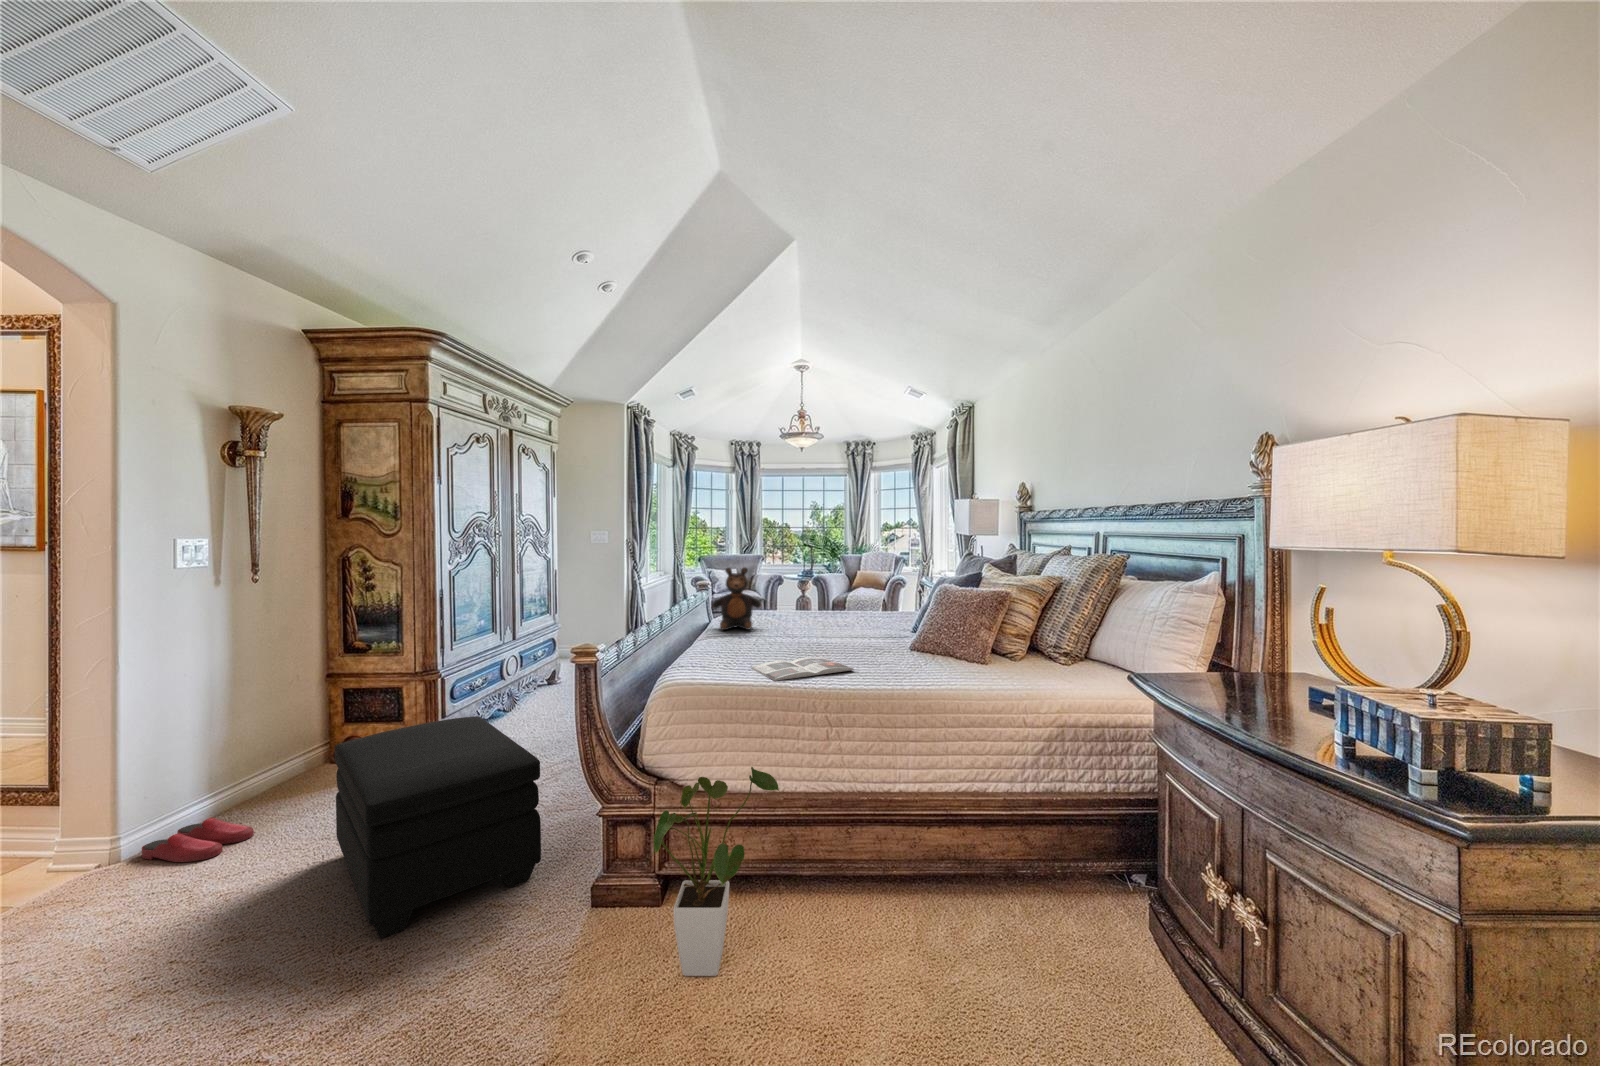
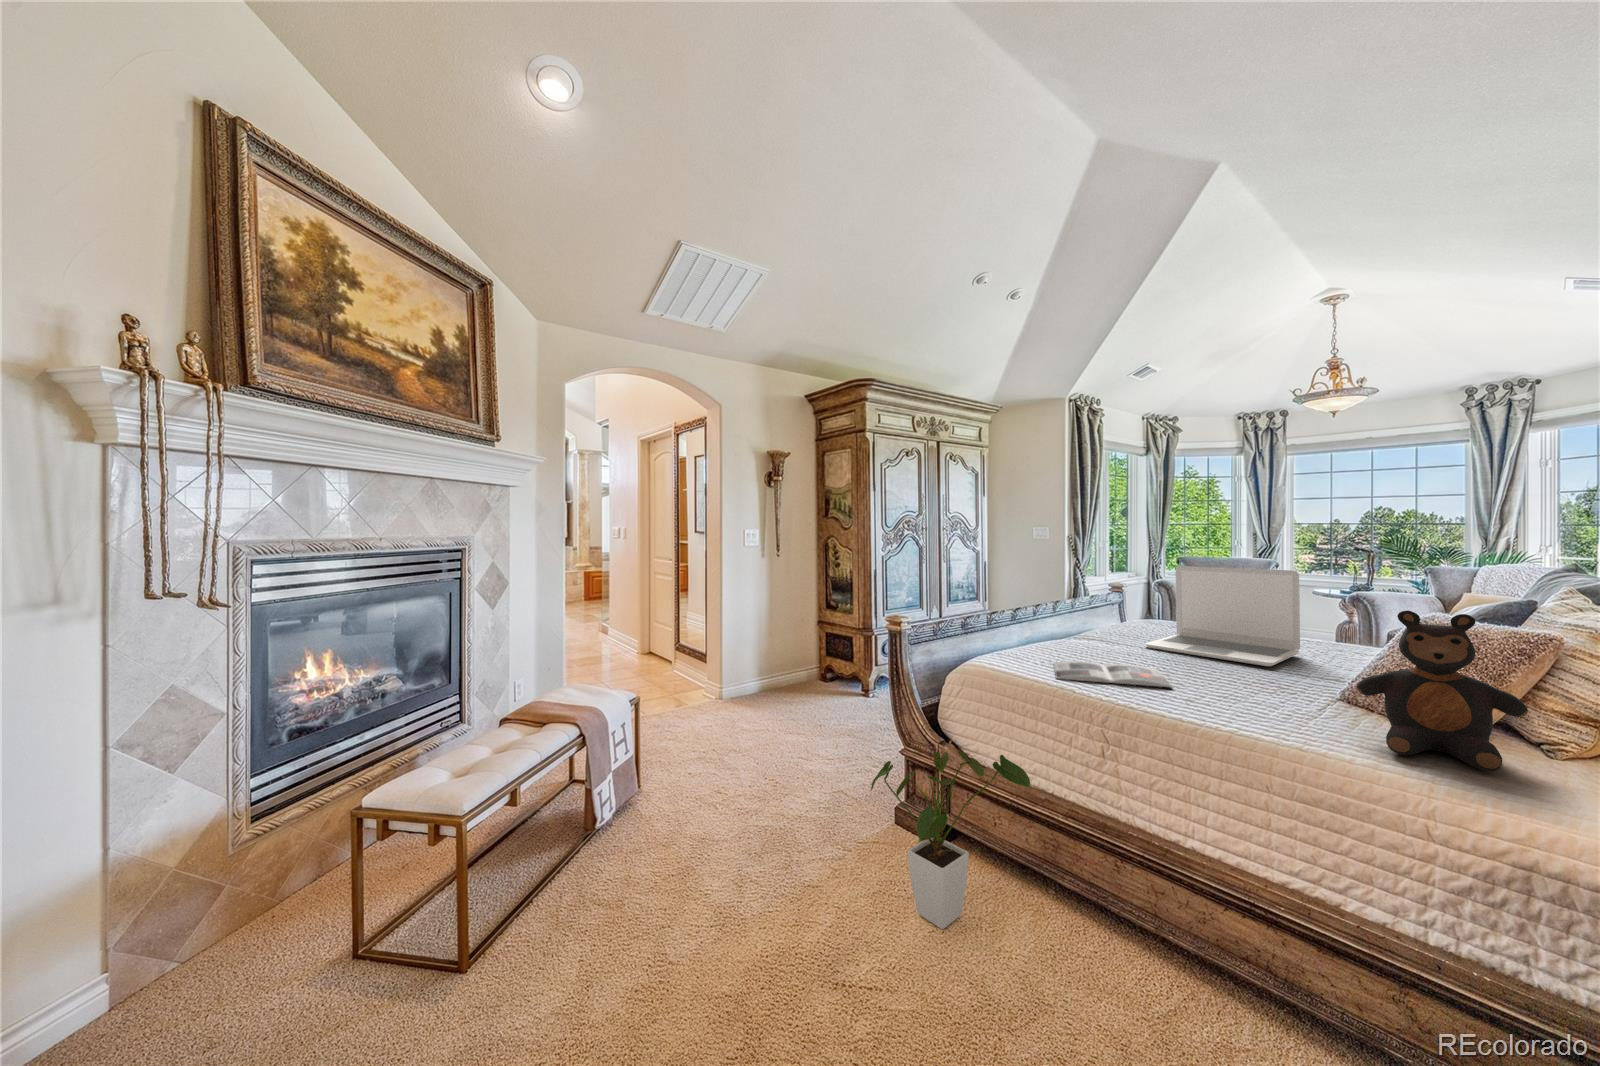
teddy bear: present [712,568,761,630] -> present [1356,610,1528,771]
laptop: none [789,569,879,643] -> present [1146,566,1300,666]
ottoman: present [335,716,541,939] -> none [765,662,877,794]
slippers: present [142,818,254,862] -> none [721,695,764,716]

